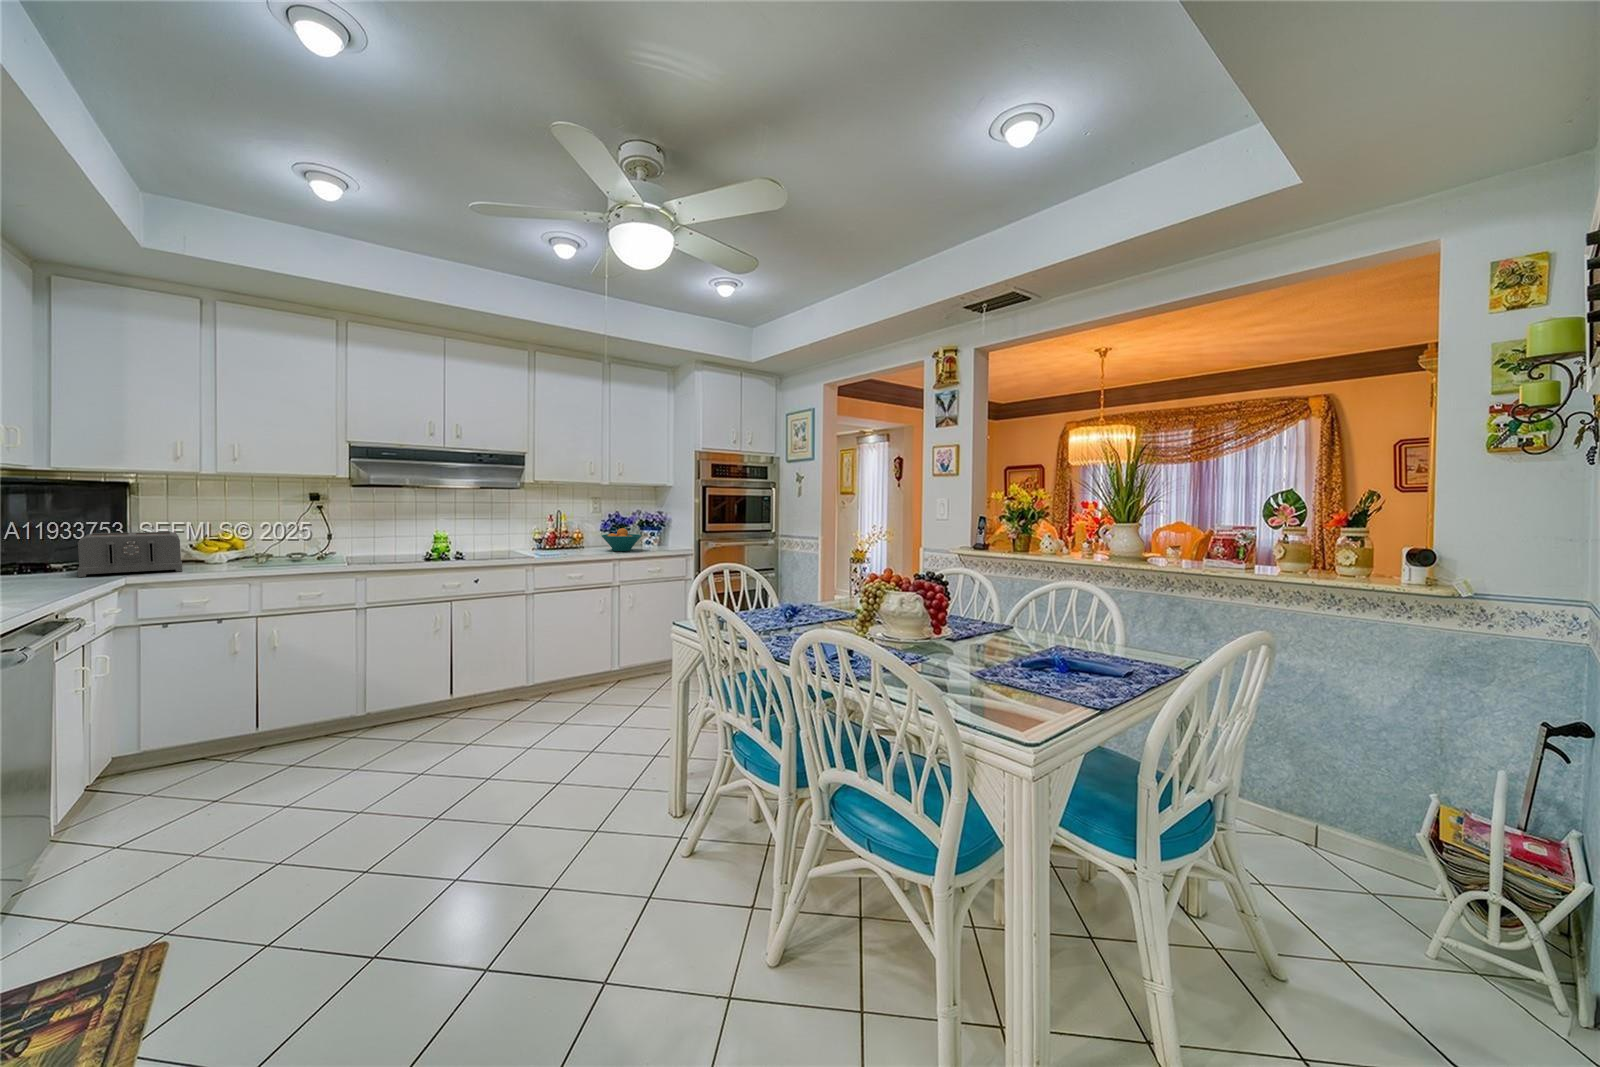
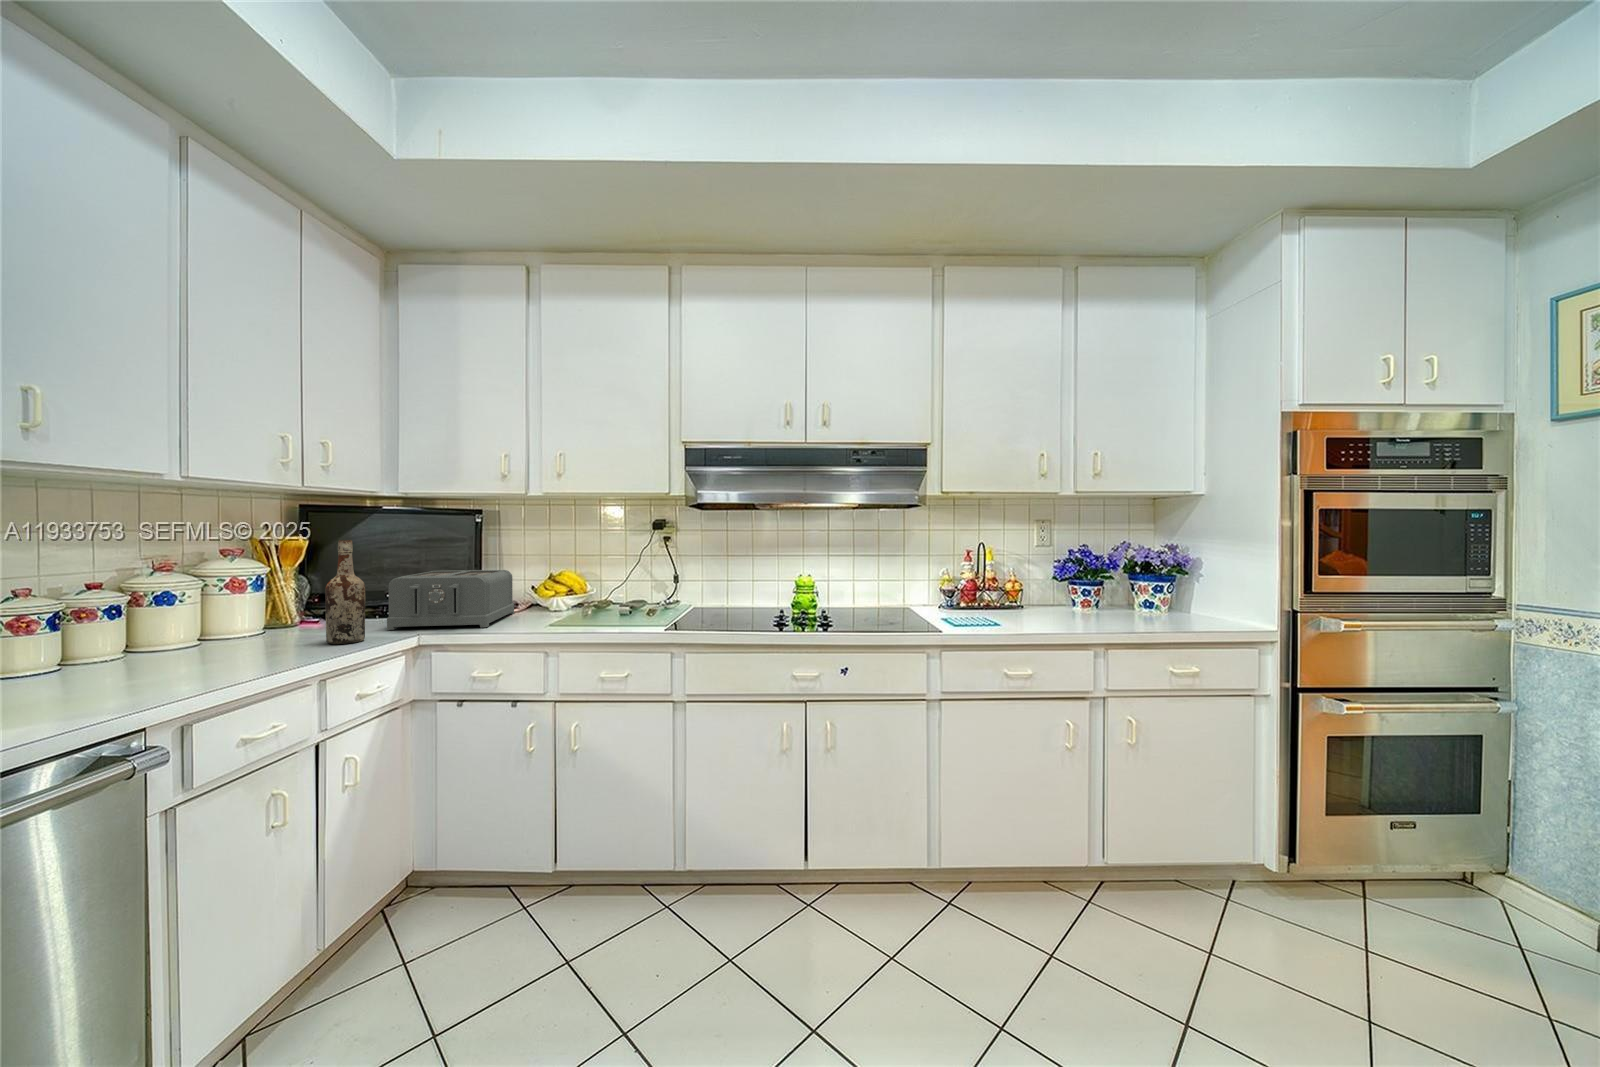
wine bottle: none [41,508,81,584] -> present [325,540,365,644]
fruit bowl: present [601,528,642,551] -> none [1062,578,1149,625]

